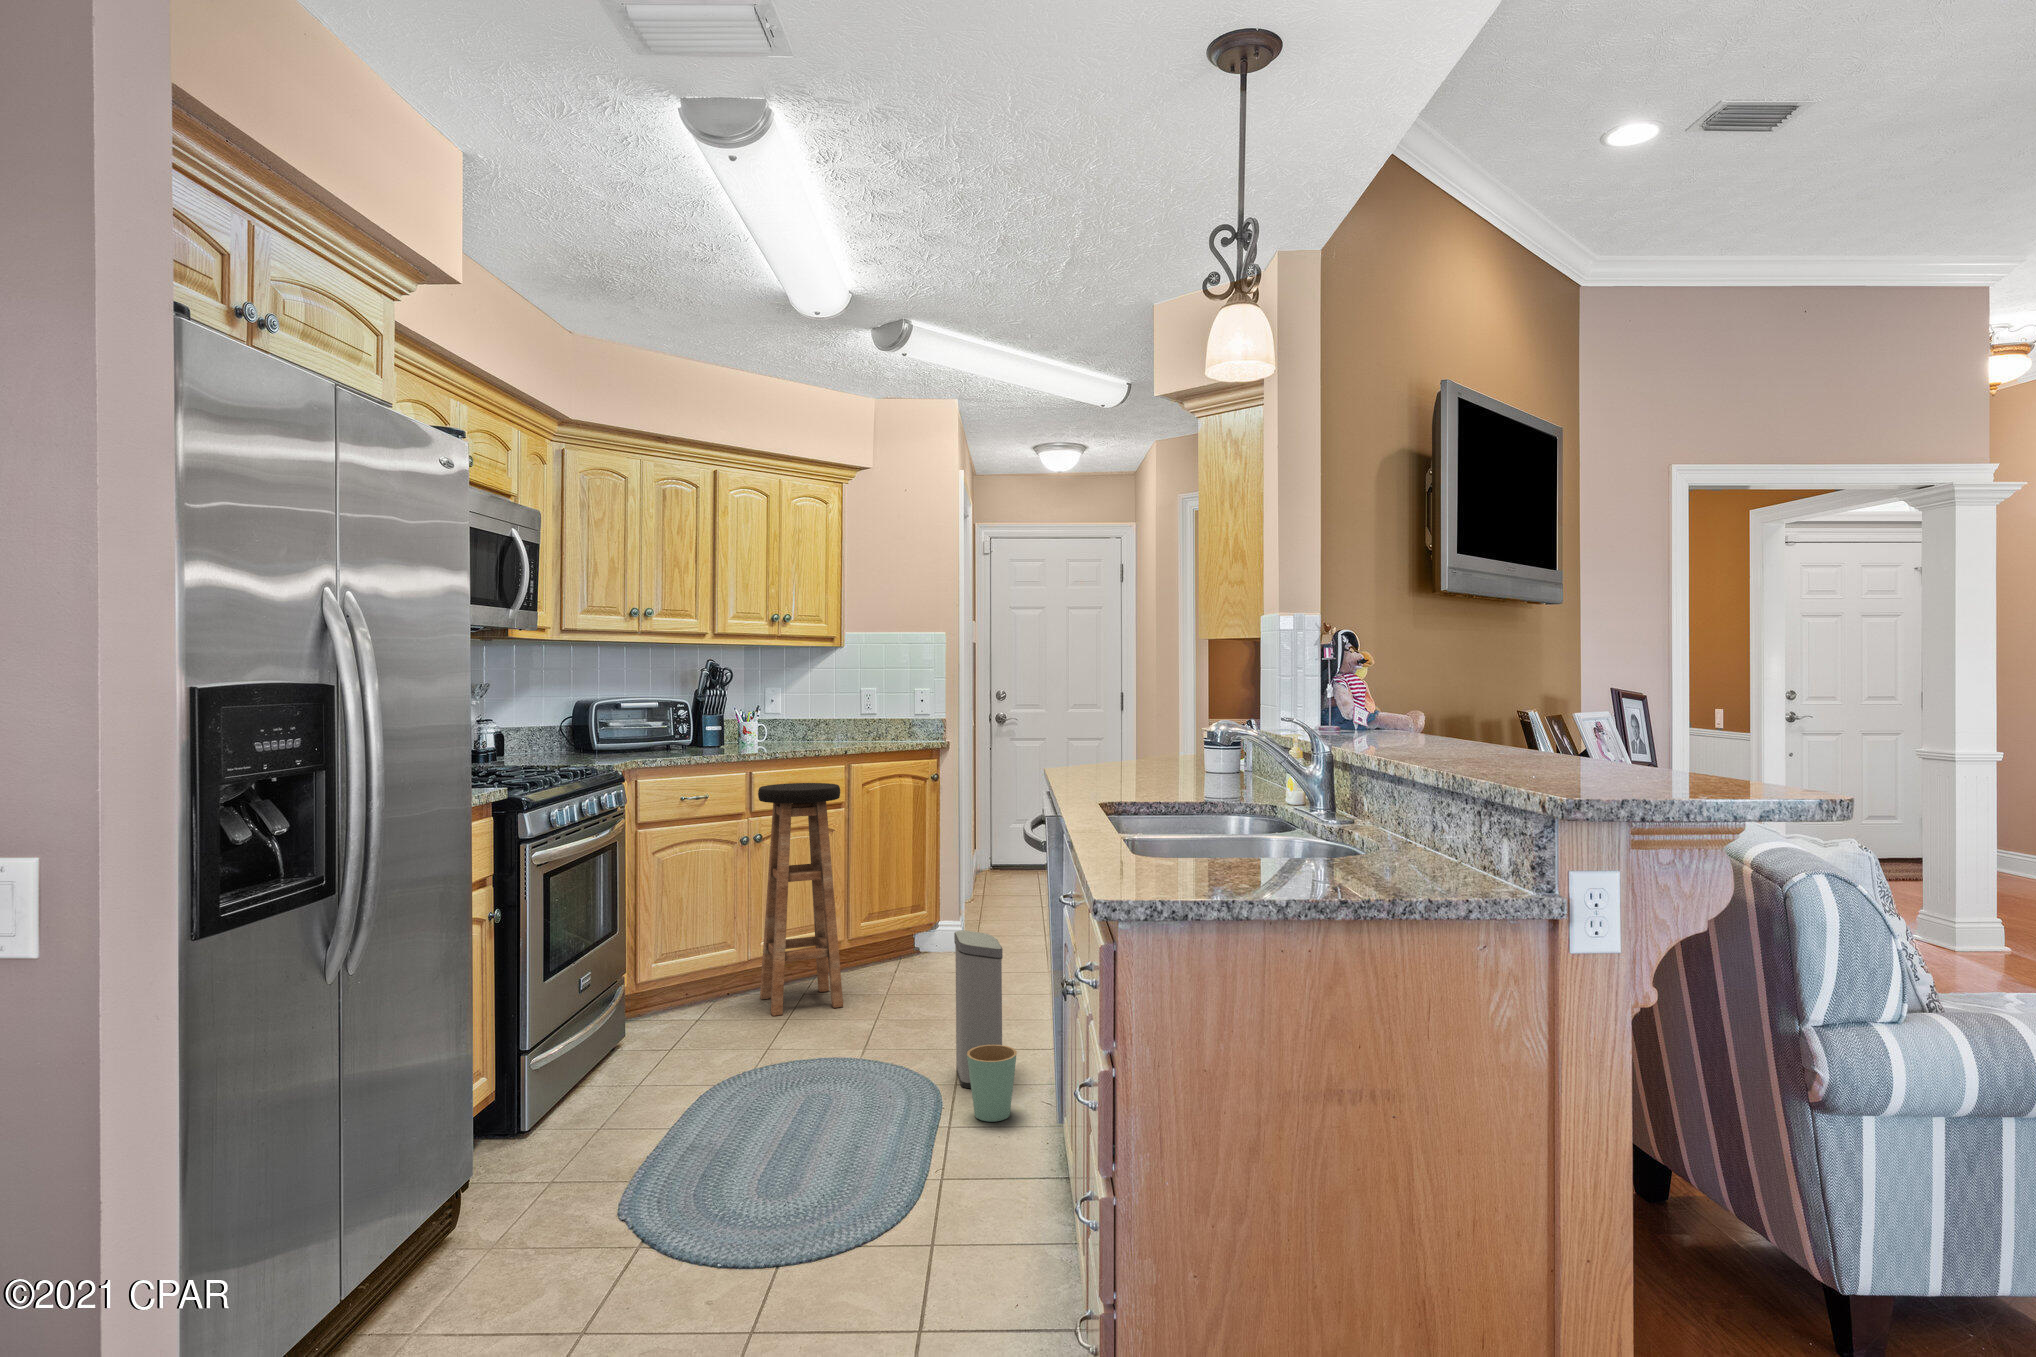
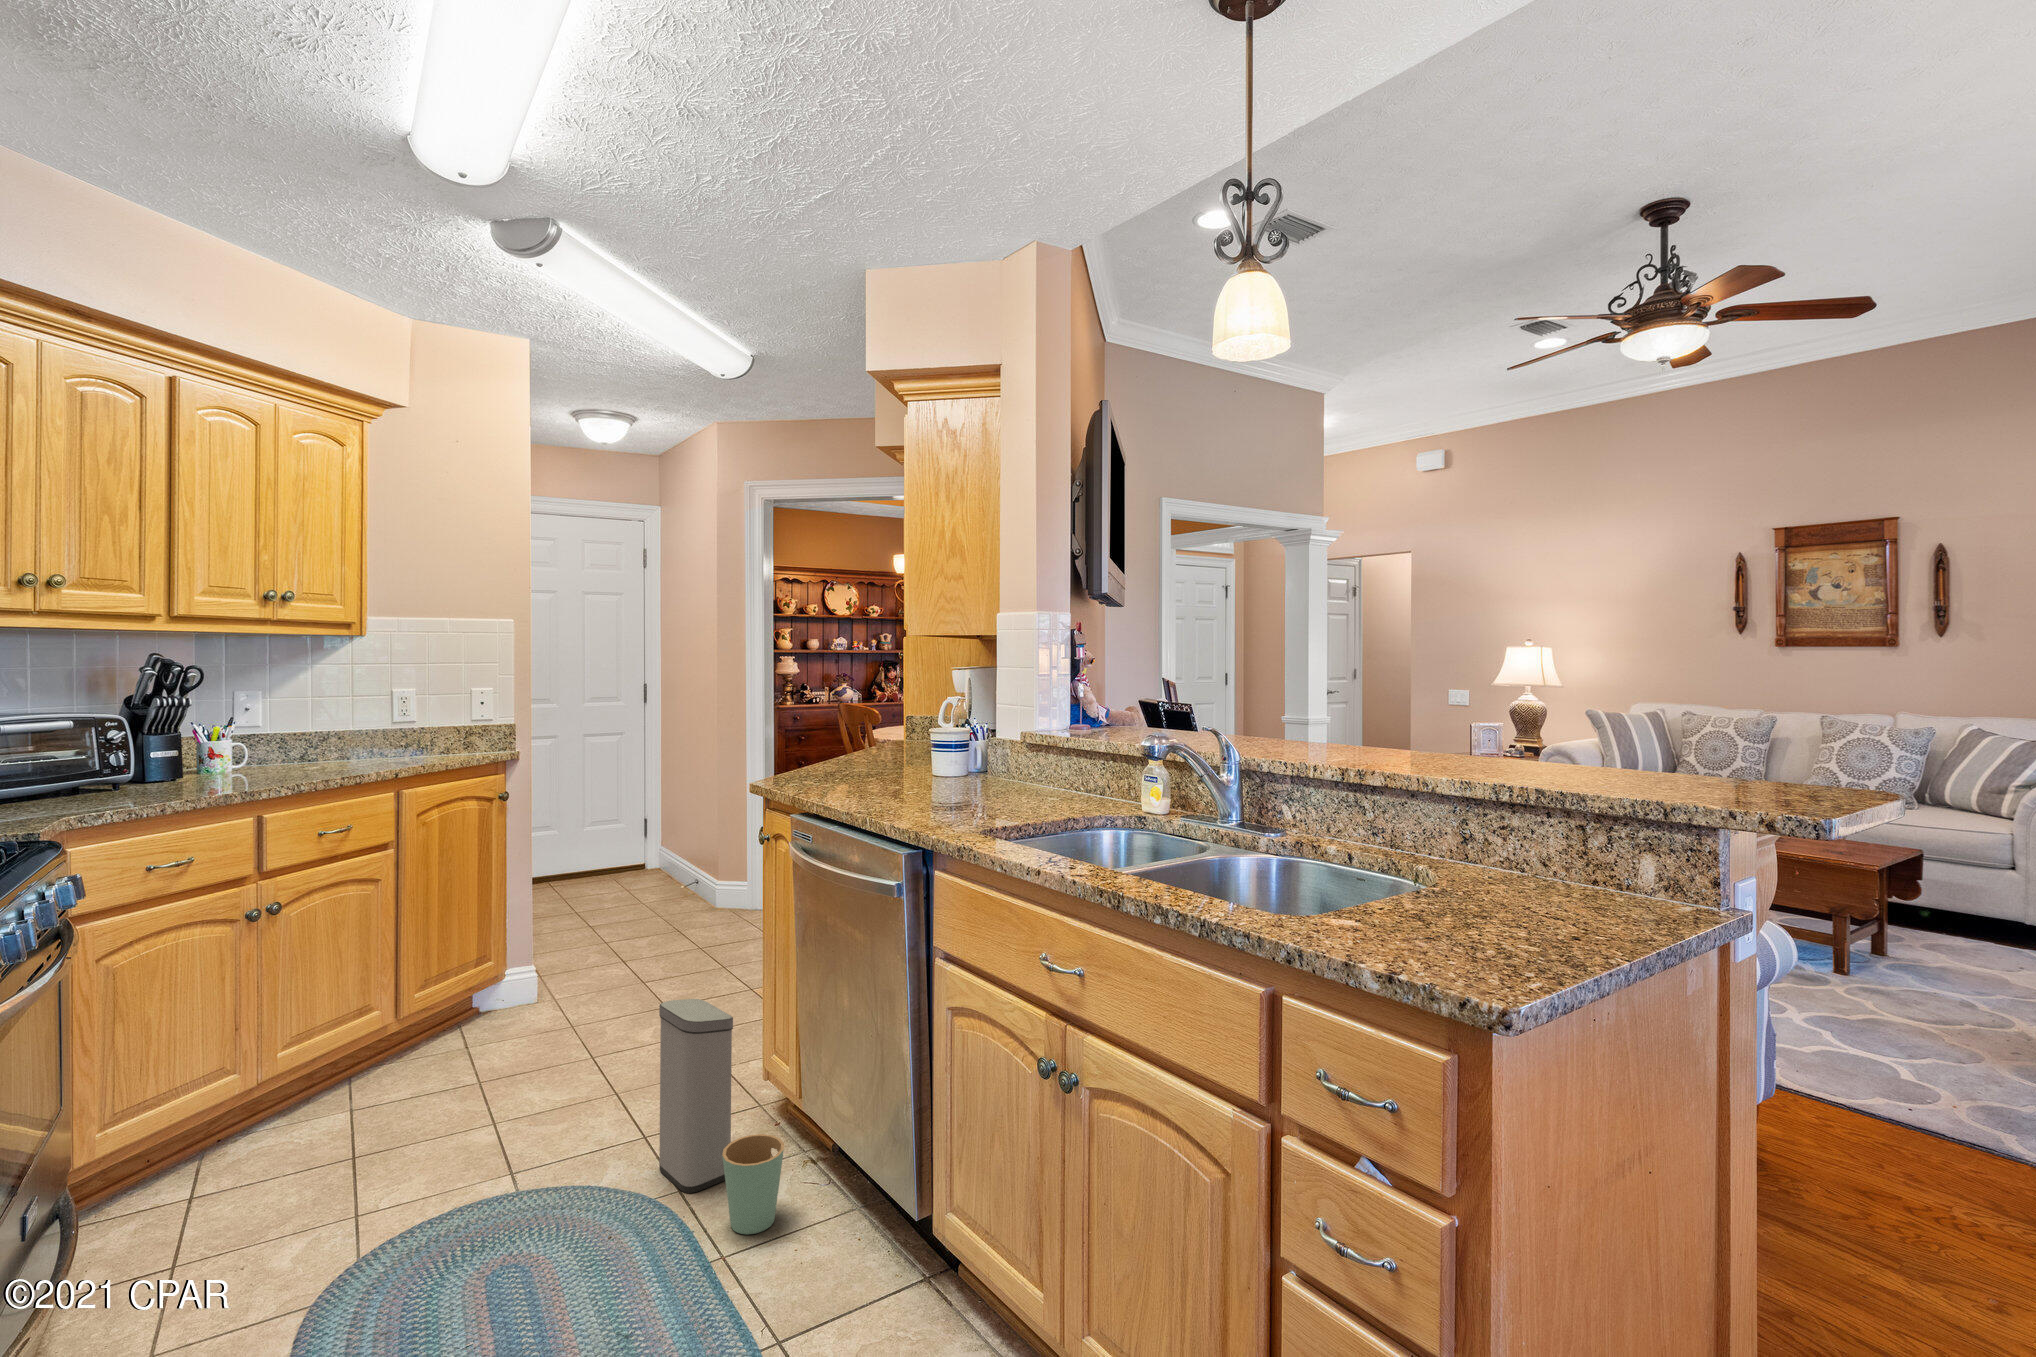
bar stool: present [758,783,843,1016] -> none [278,824,429,1156]

